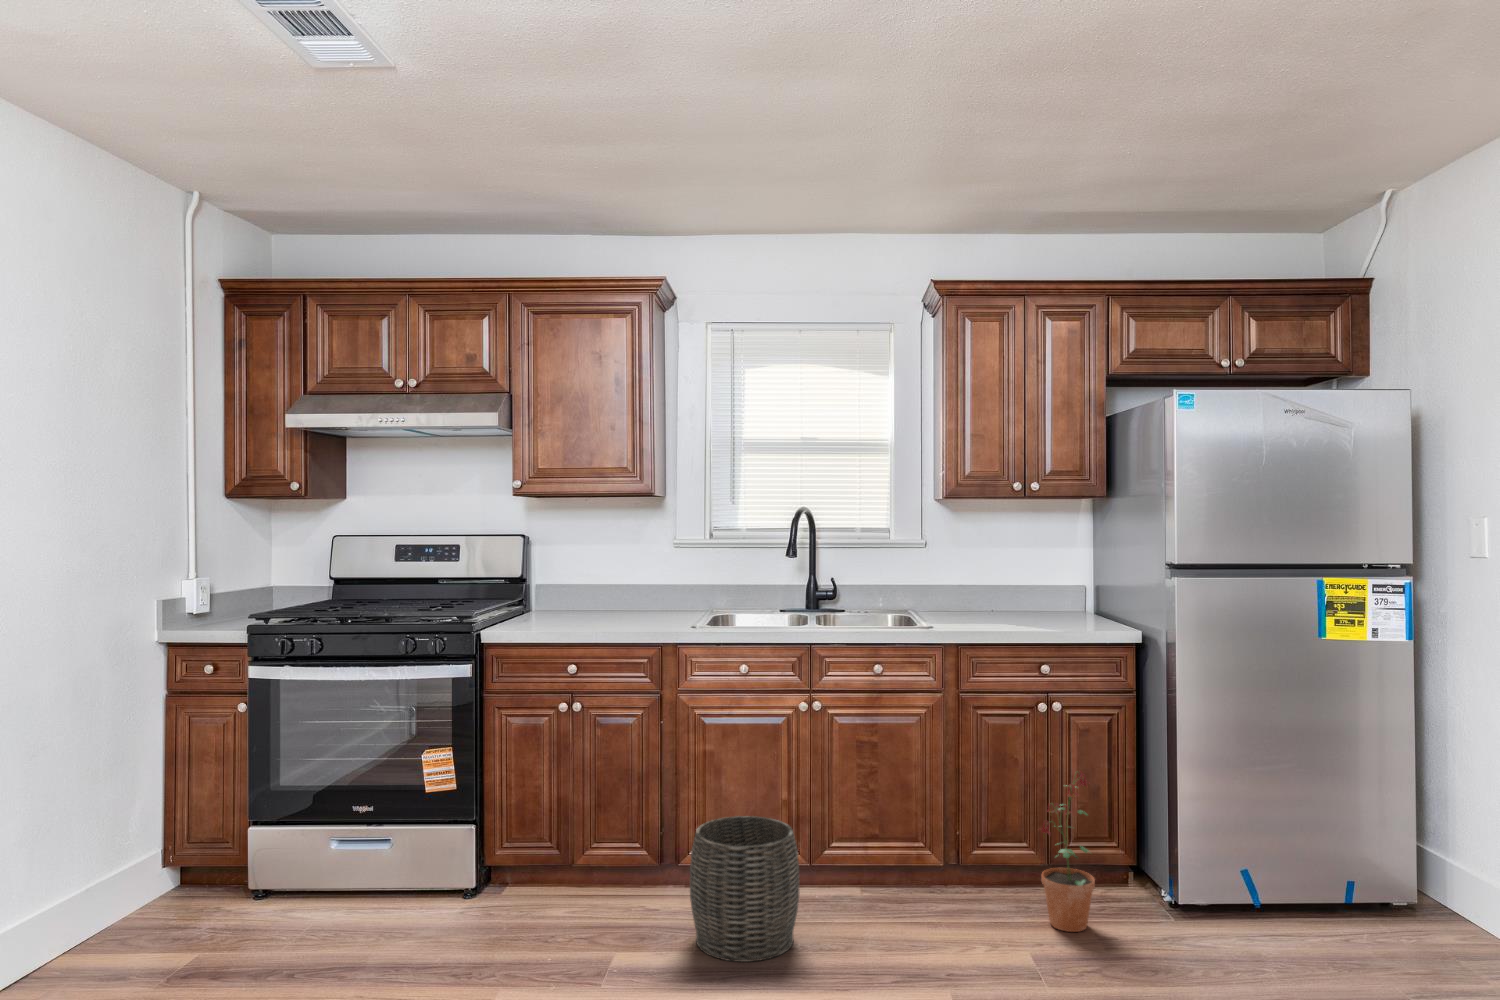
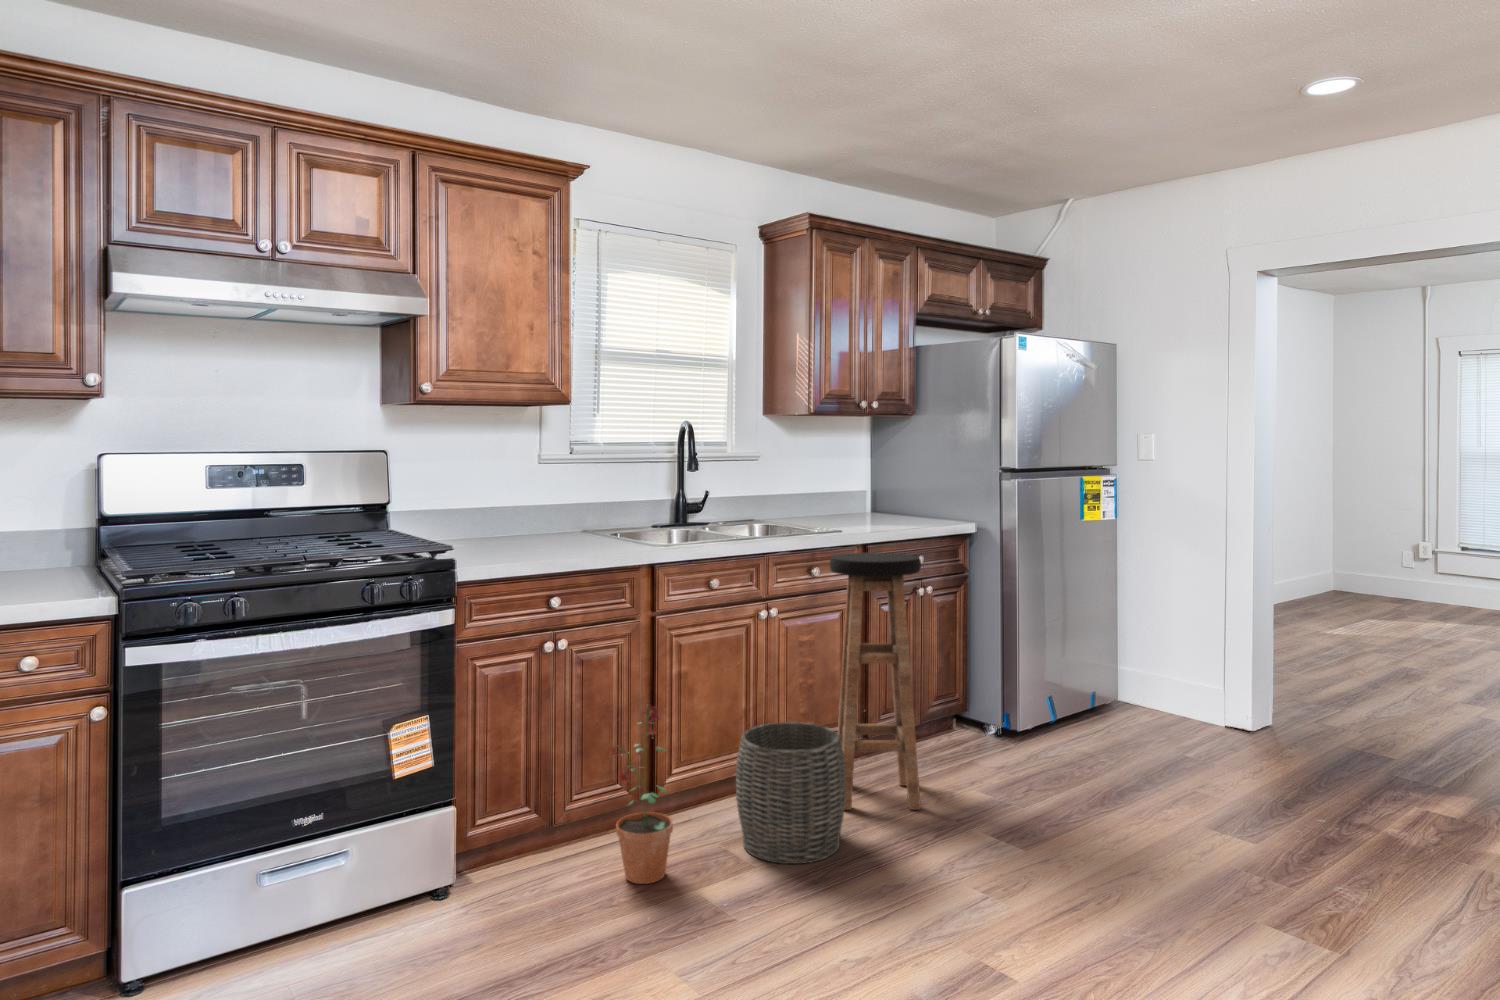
bar stool: none [841,653,959,951] -> present [829,552,921,810]
potted plant: present [1041,771,1095,932] -> present [611,704,673,884]

